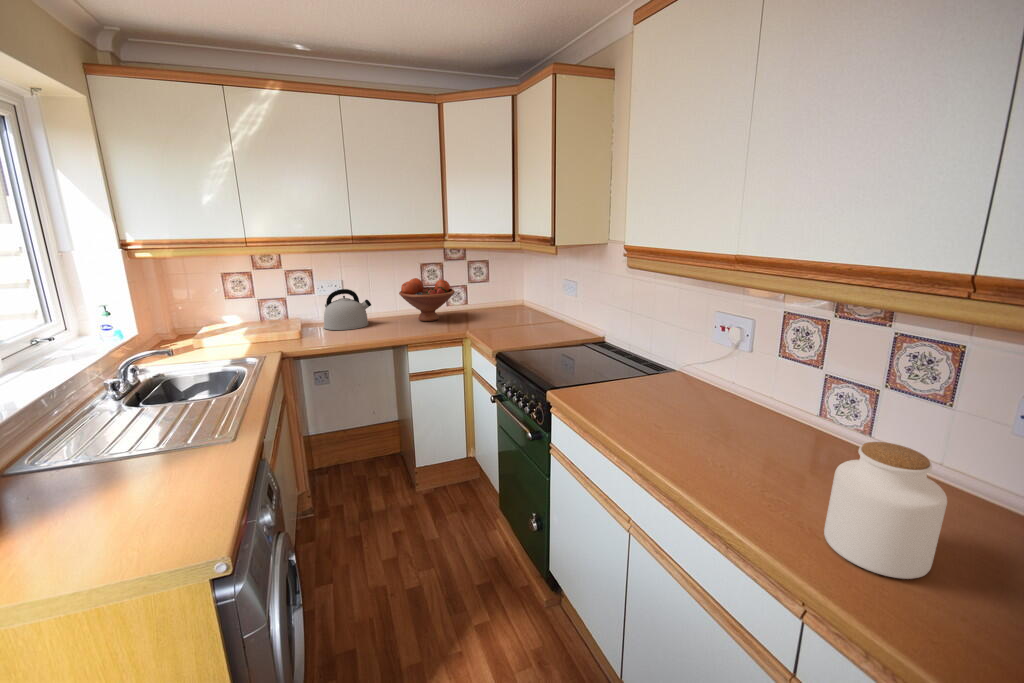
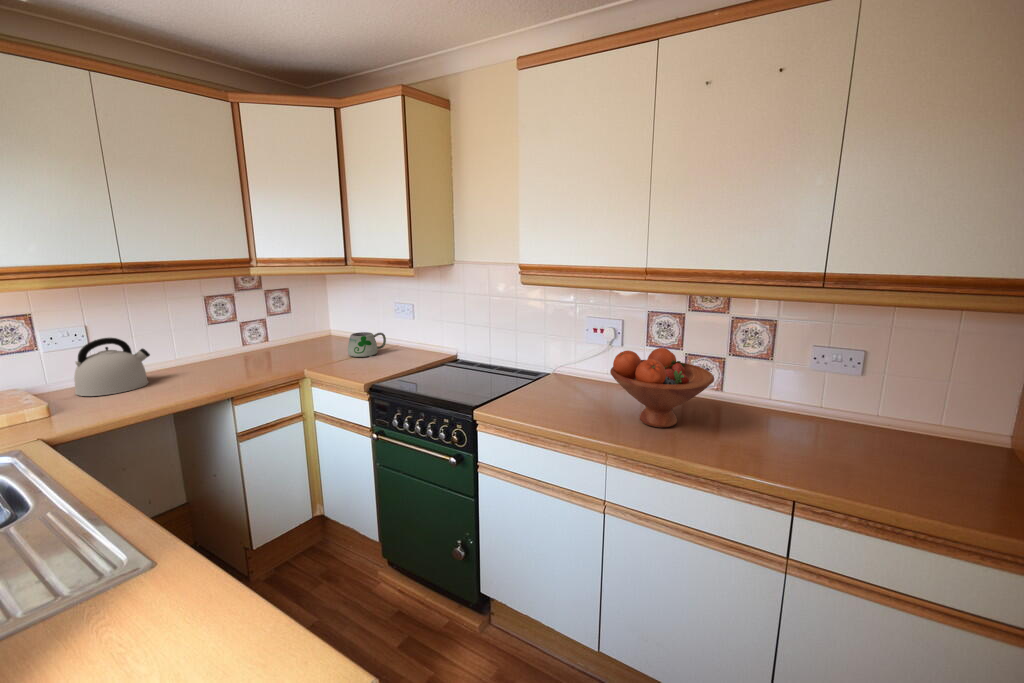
fruit bowl: present [399,278,455,321] -> present [610,348,714,427]
mug: none [513,304,547,329] -> present [348,332,386,358]
jar: present [824,442,947,579] -> none [758,384,828,467]

